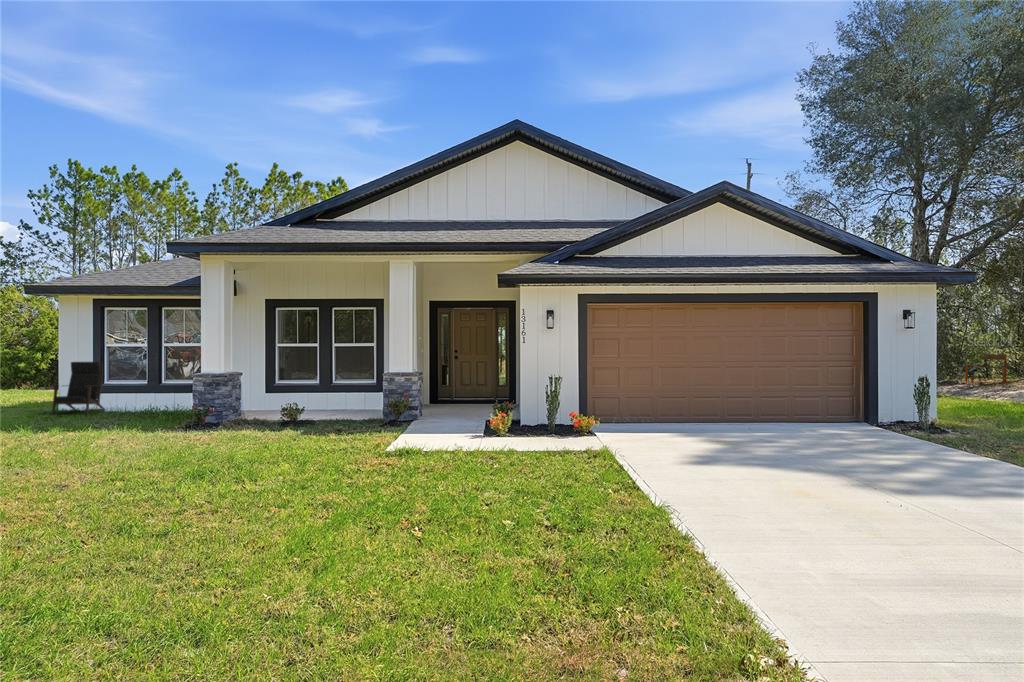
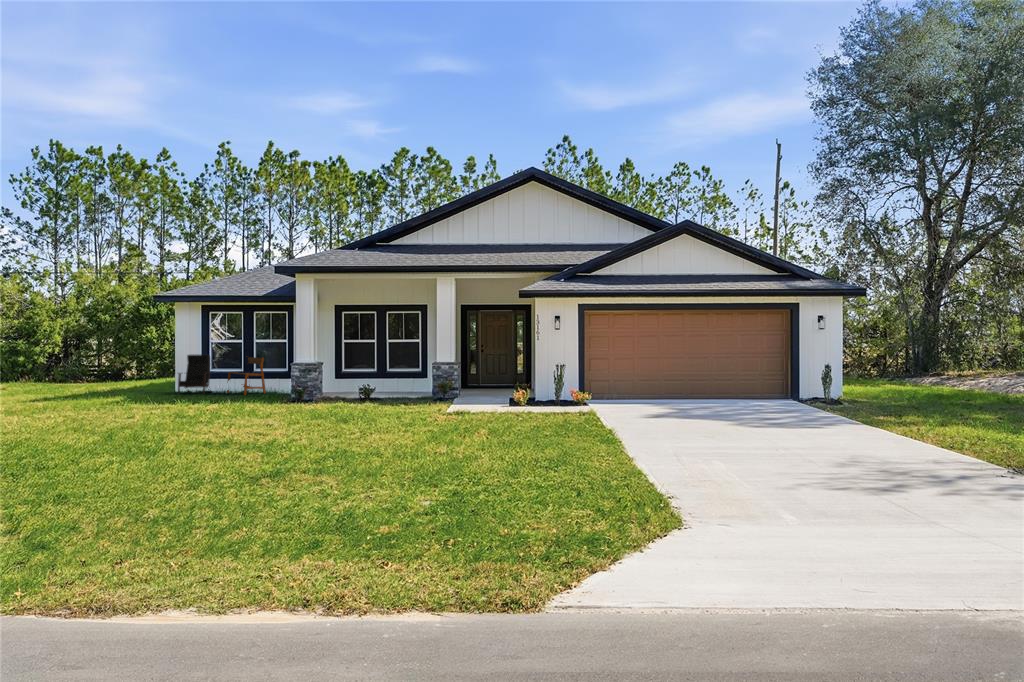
bench: present [965,354,1008,384] -> present [227,357,266,395]

